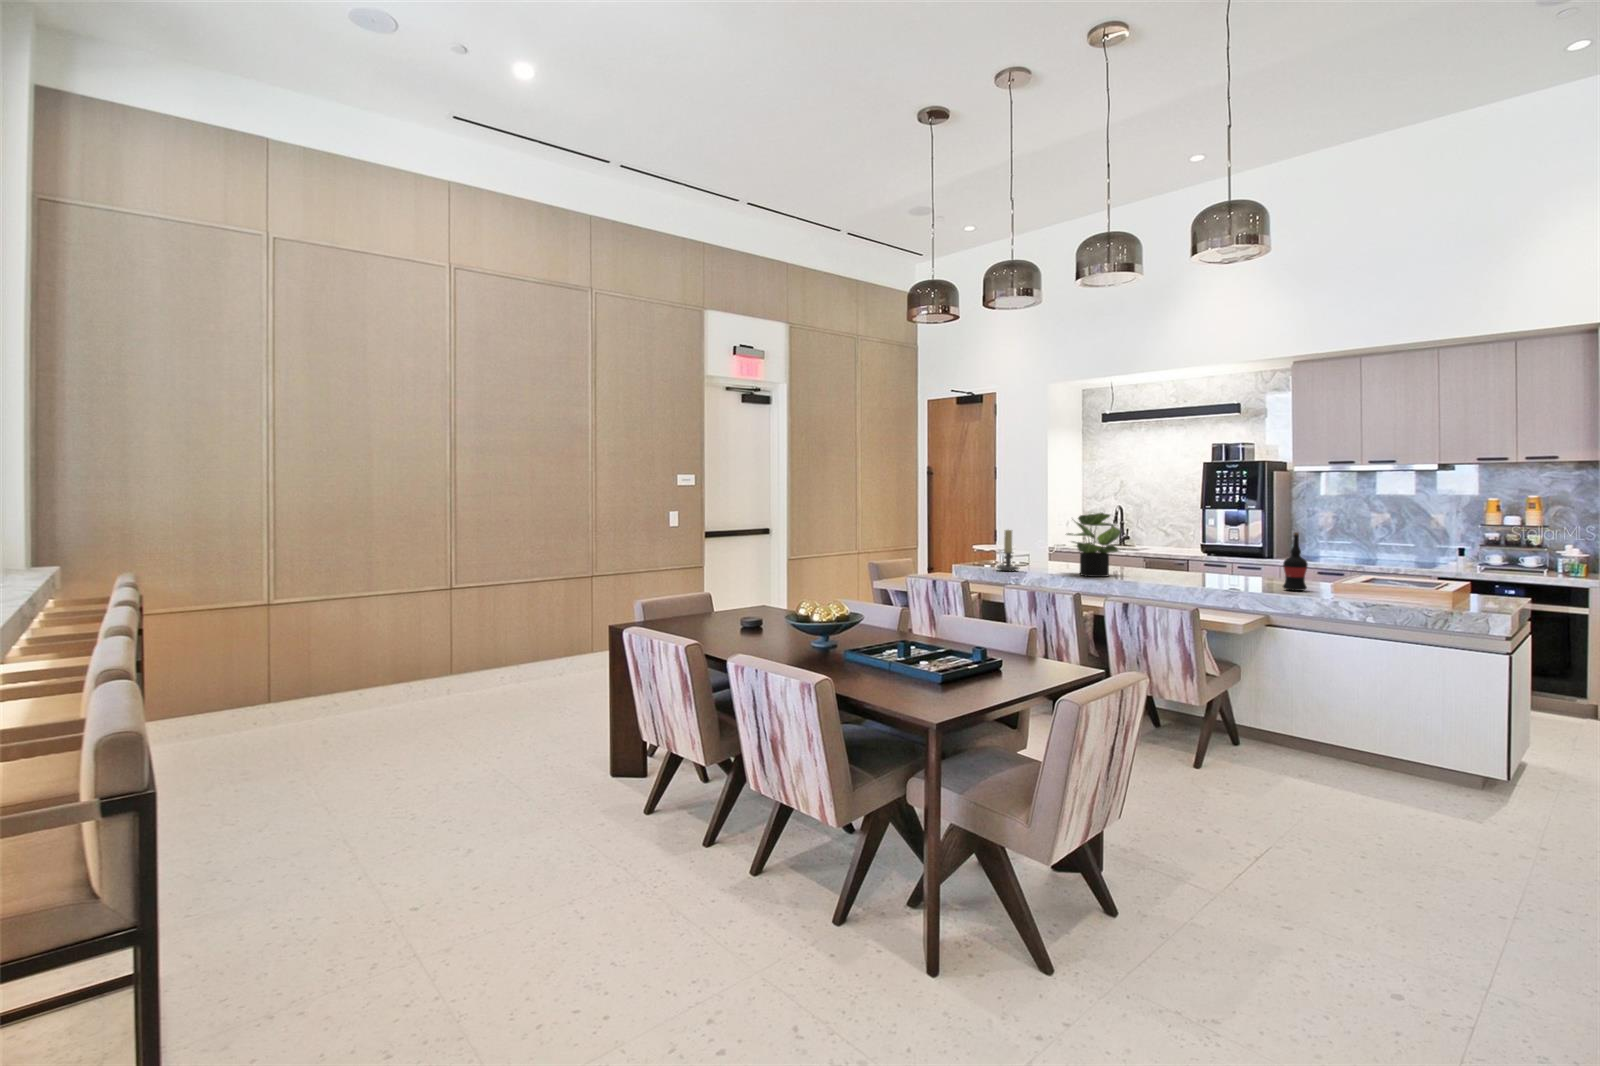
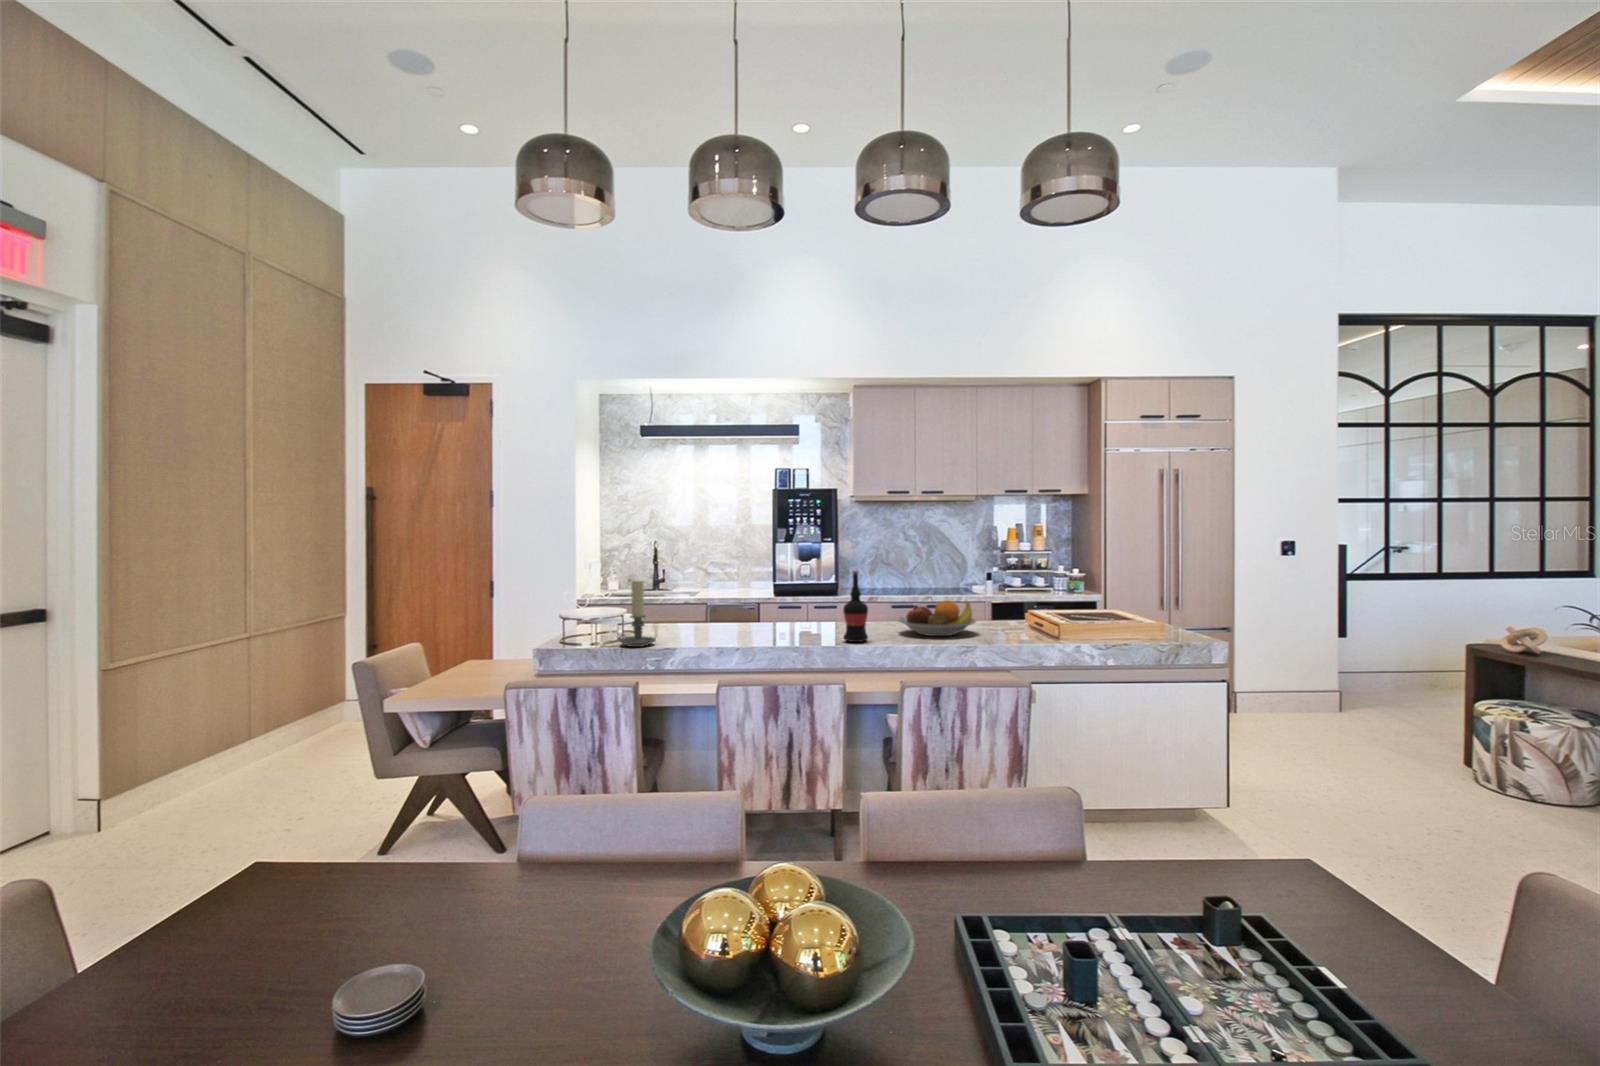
potted plant: present [1067,513,1121,577] -> none [721,549,803,643]
wine bottle: present [1283,532,1308,591] -> present [843,571,868,642]
fruit bowl: none [1194,557,1265,585] -> present [898,600,976,636]

